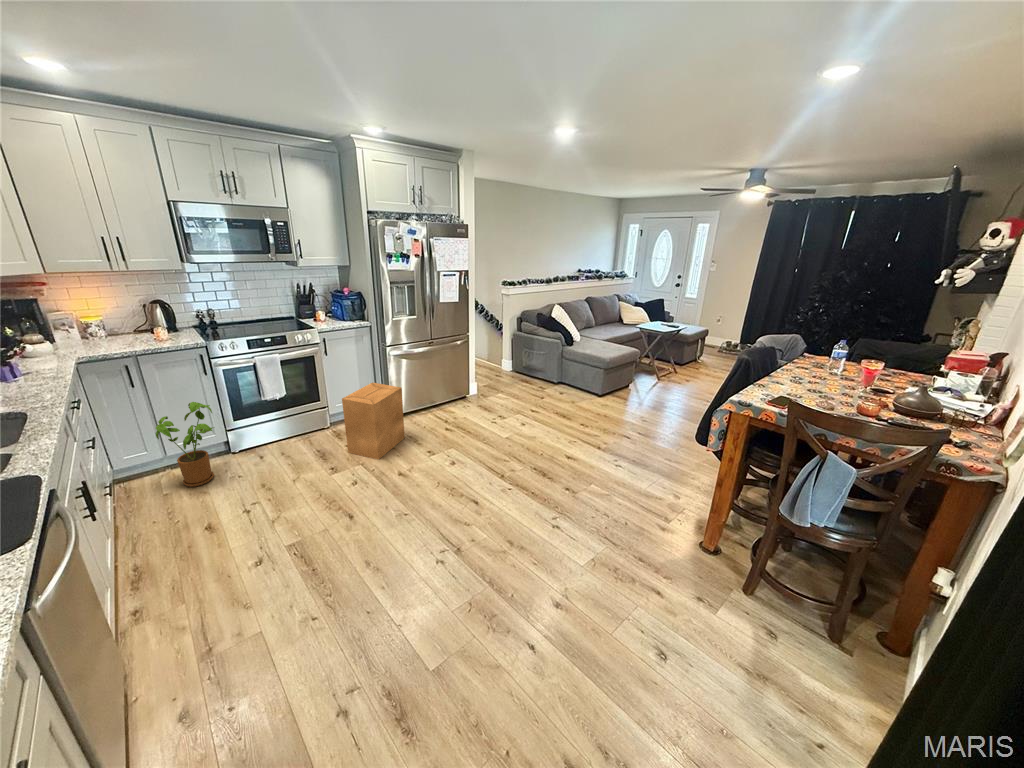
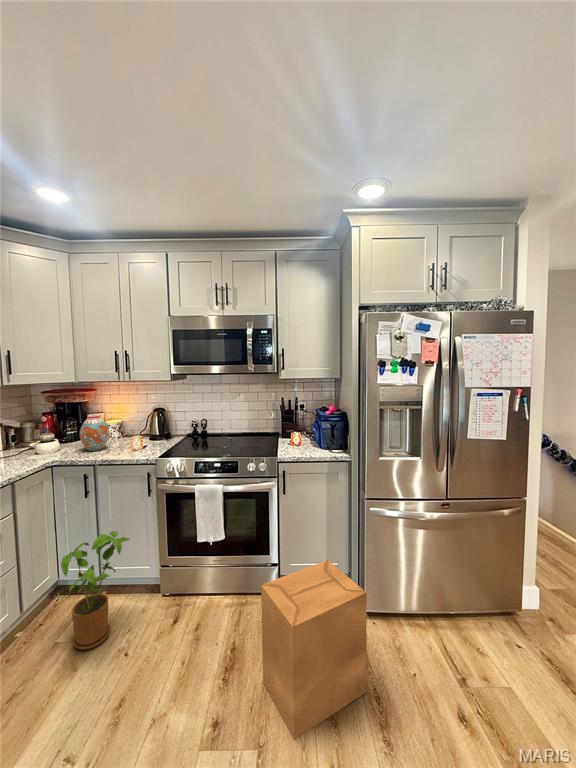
vase: none [87,308,124,346] -> present [80,414,109,451]

